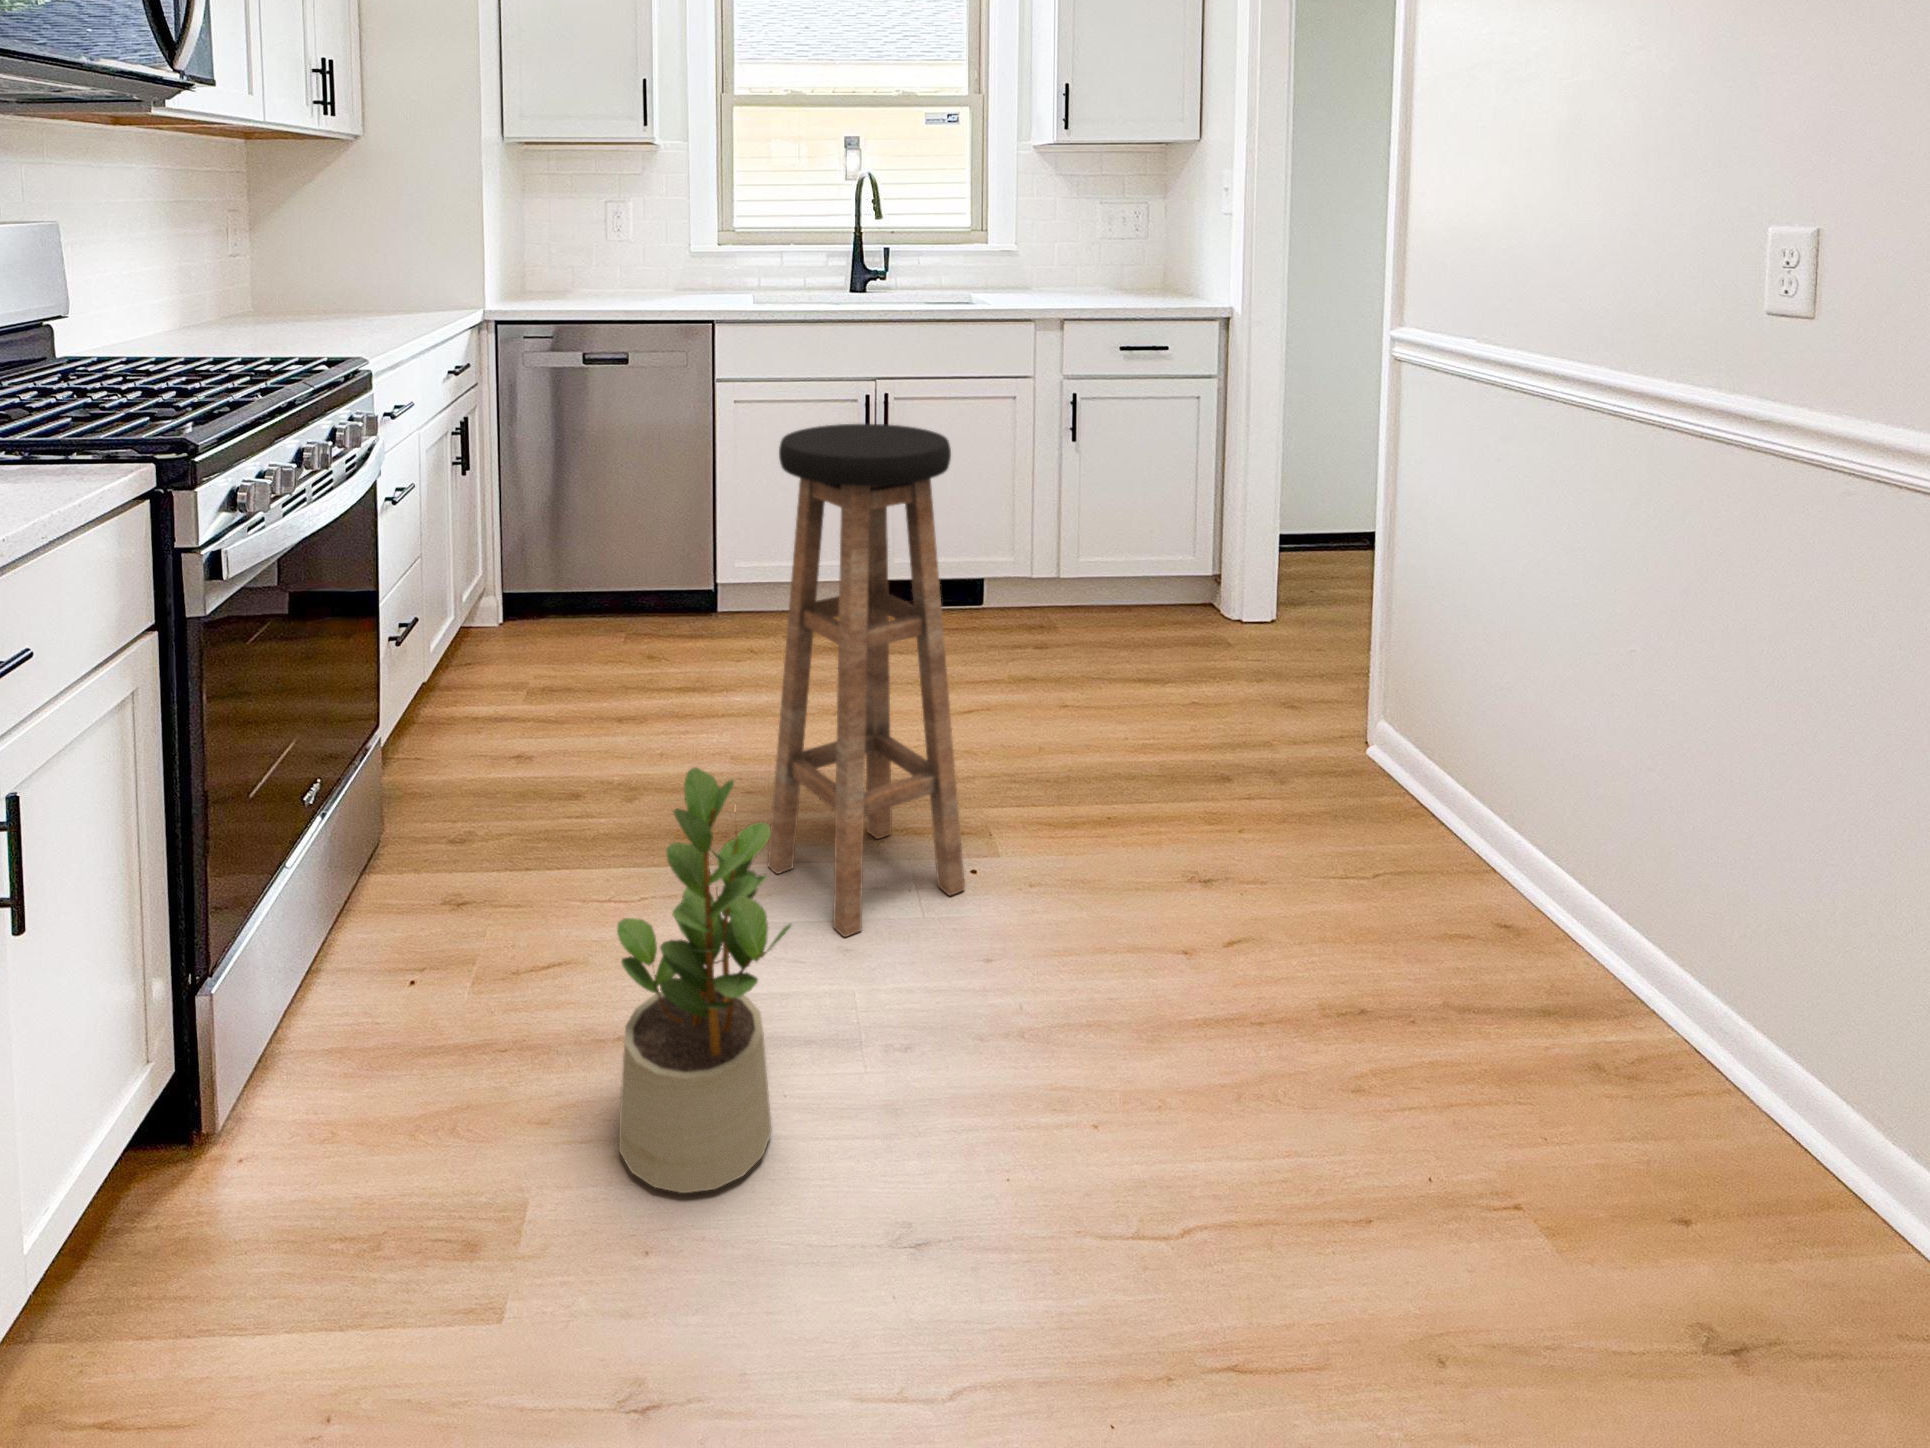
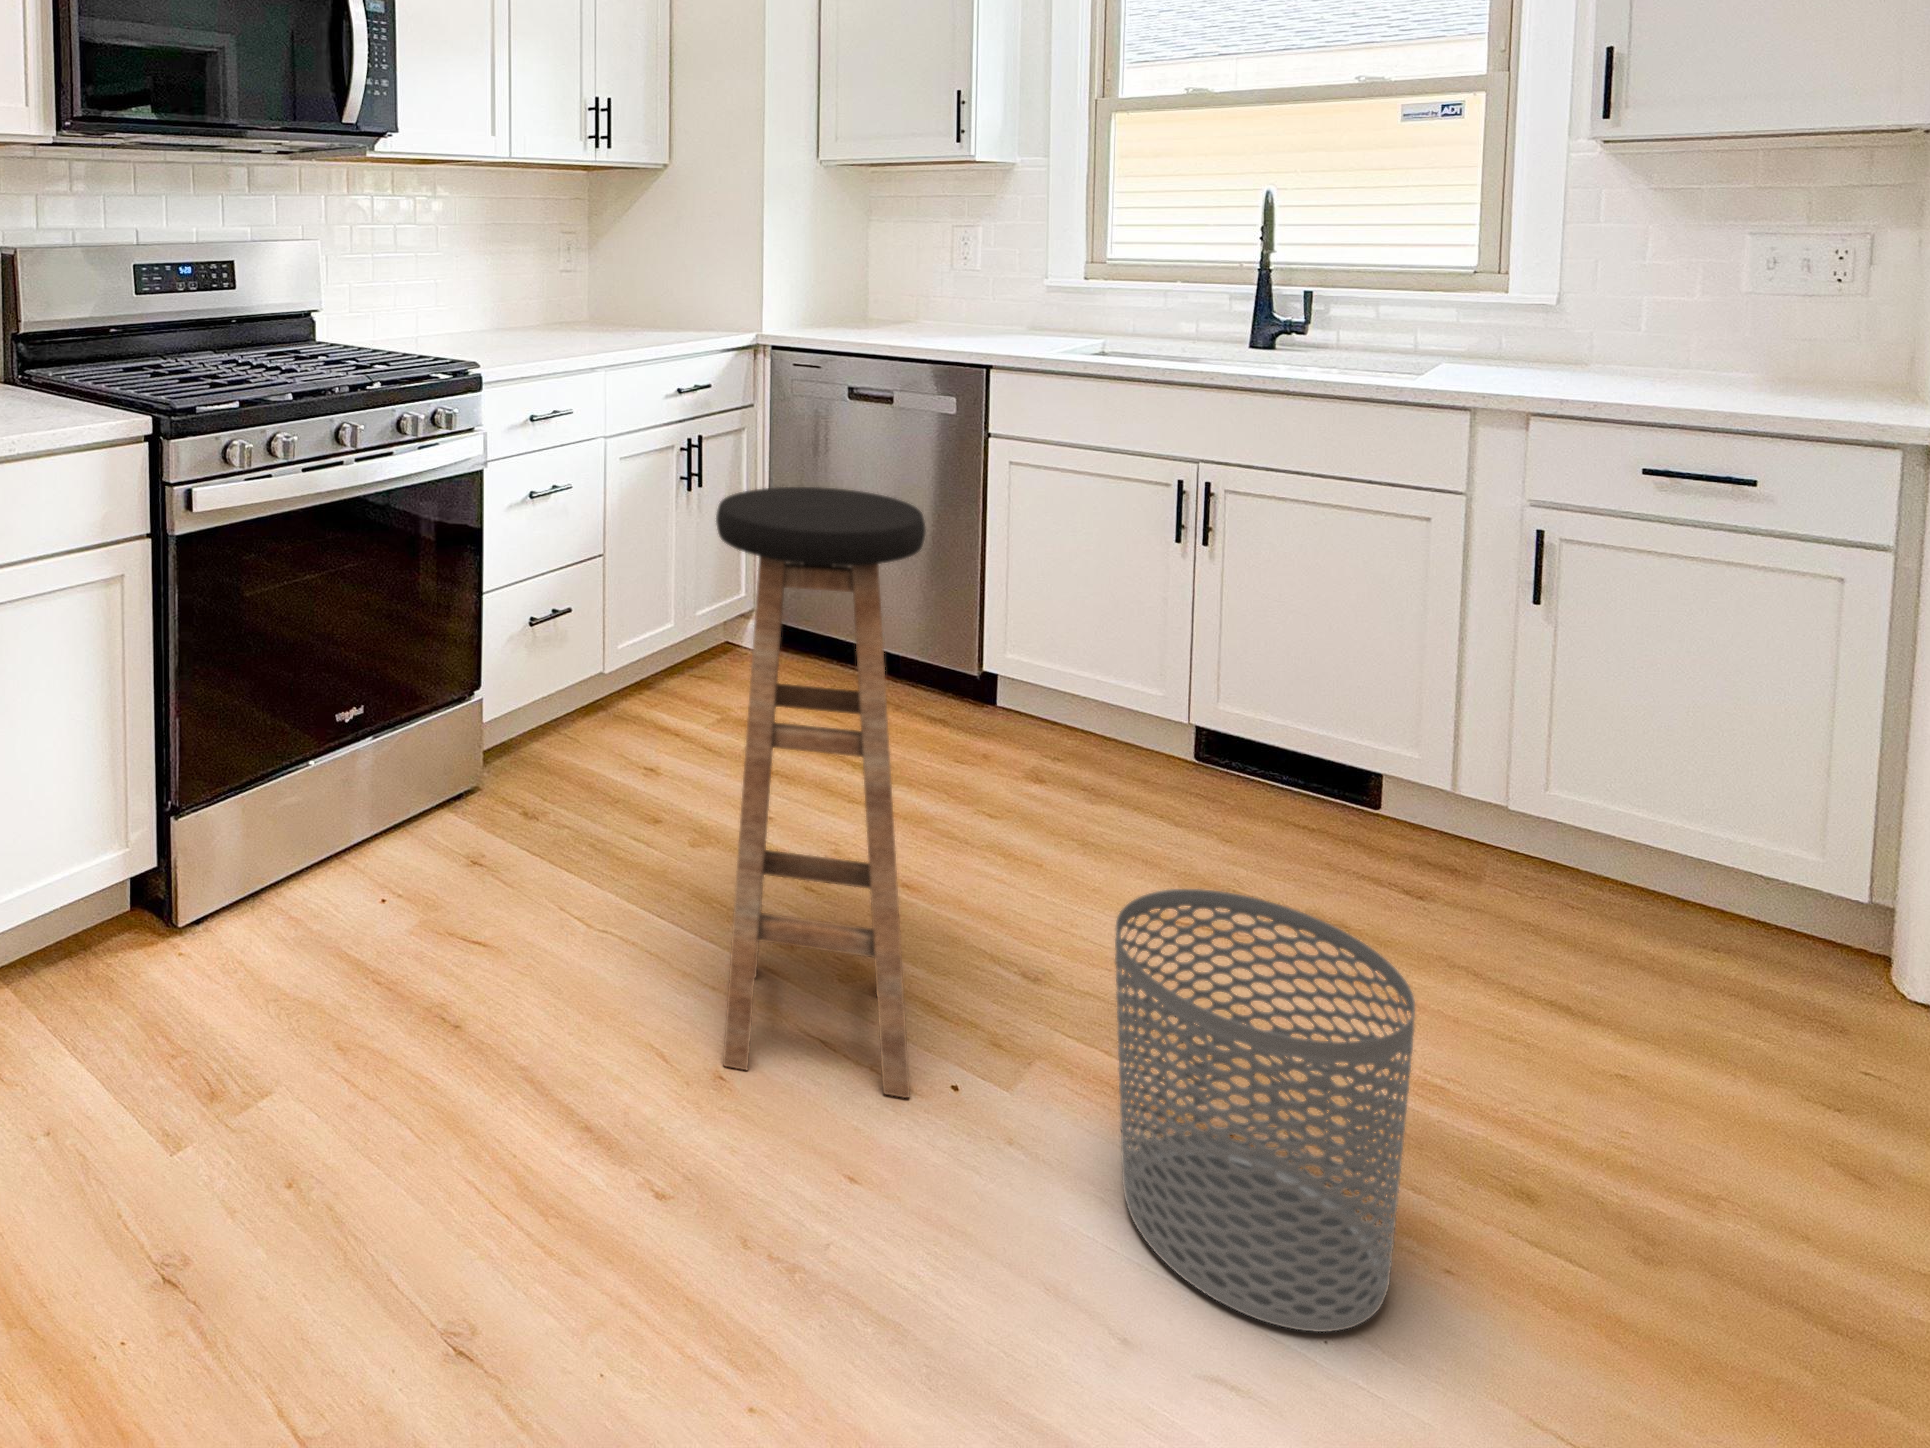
waste bin: none [1093,649,1266,903] -> present [1115,889,1415,1332]
potted plant: present [617,767,791,1193] -> none [331,775,523,1189]

